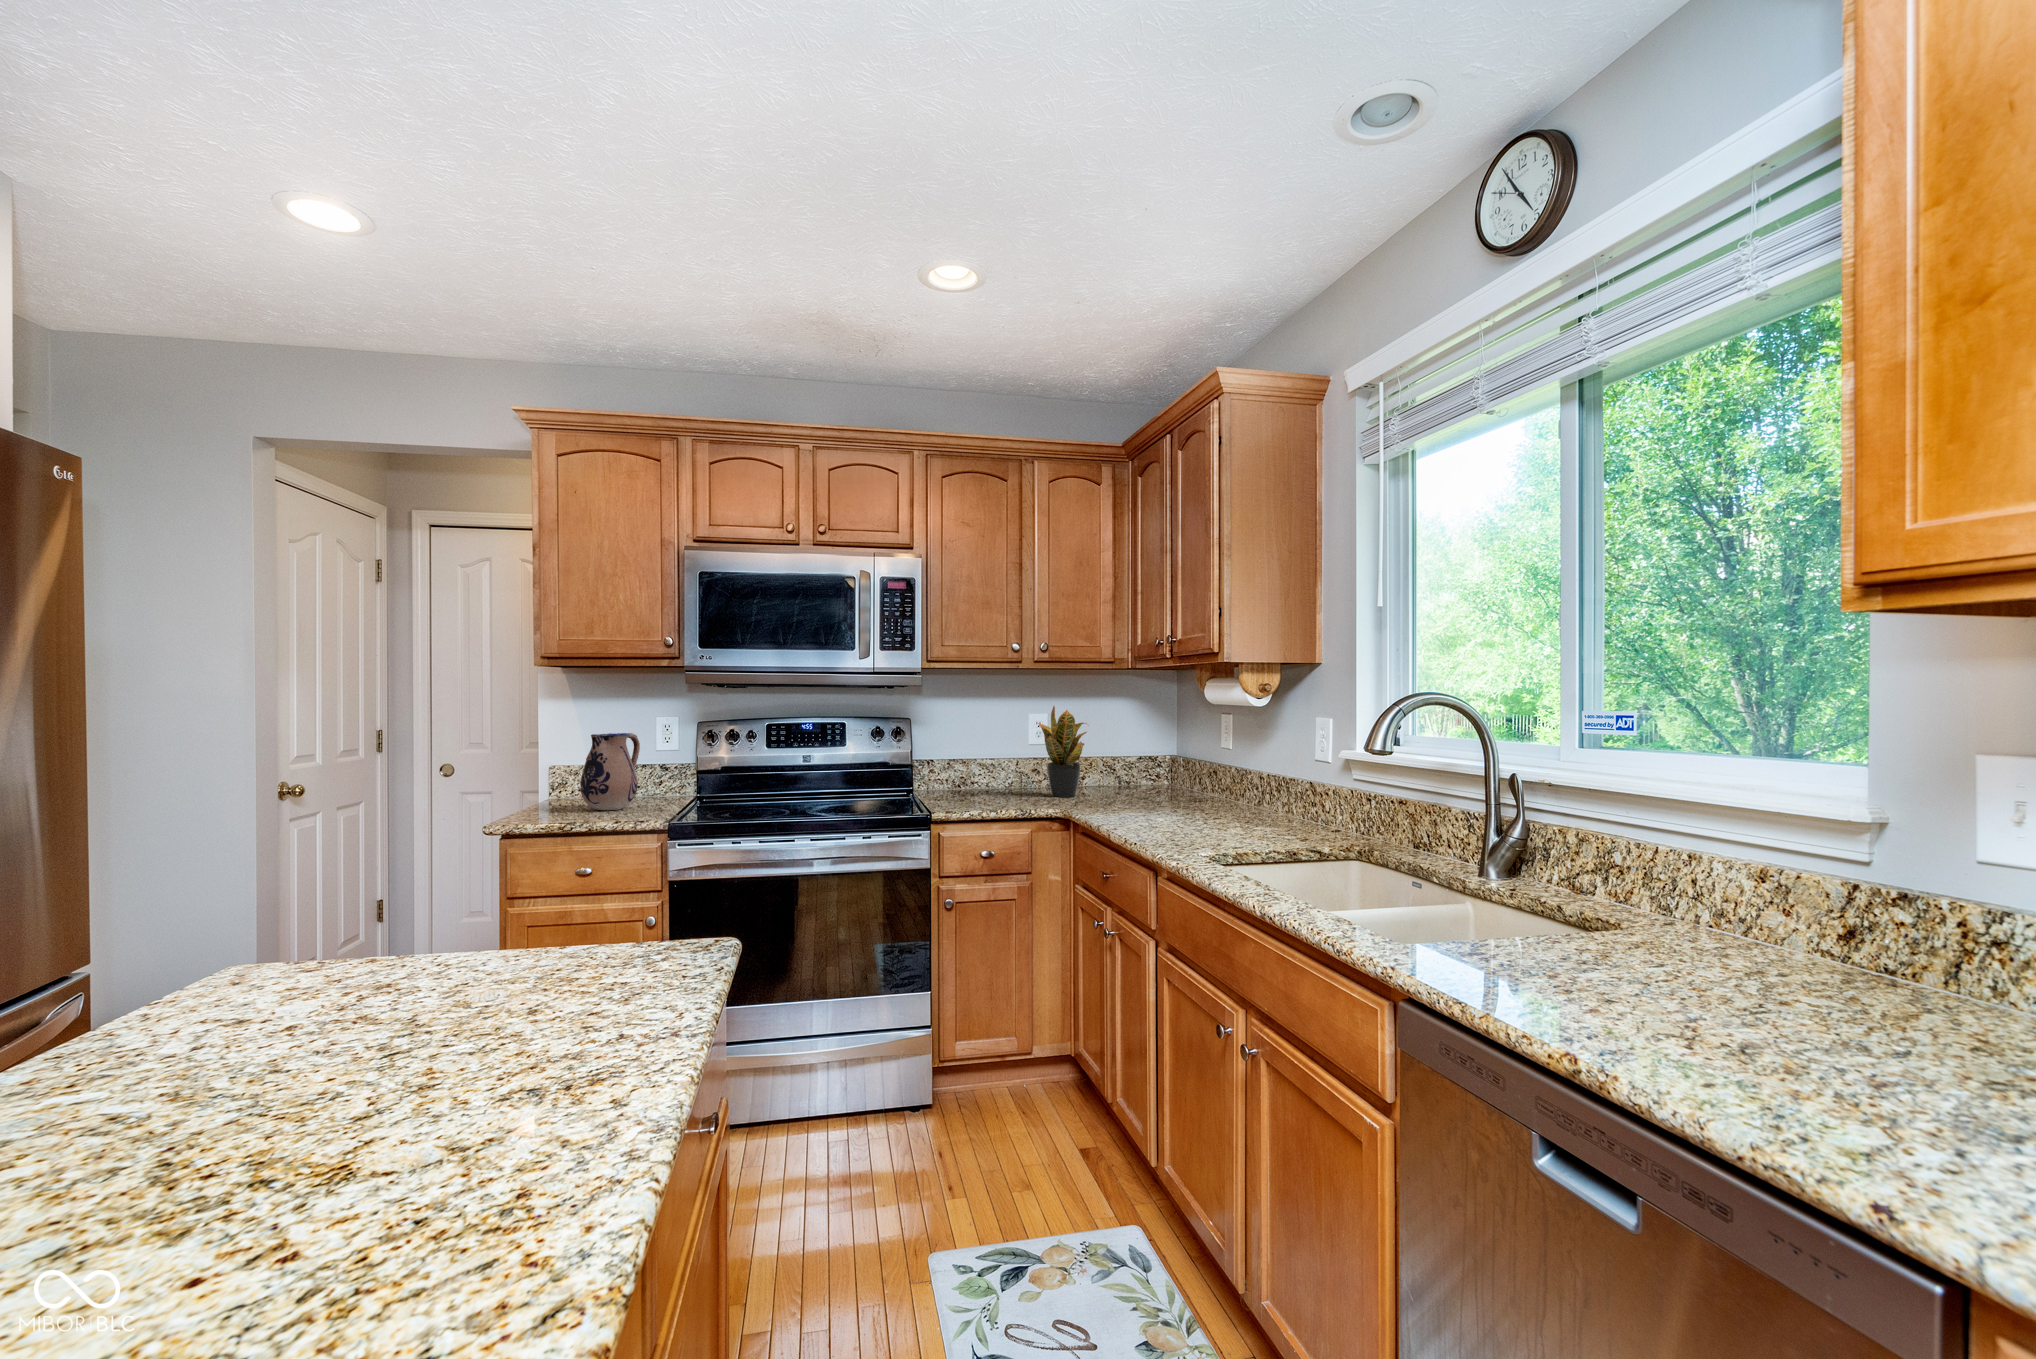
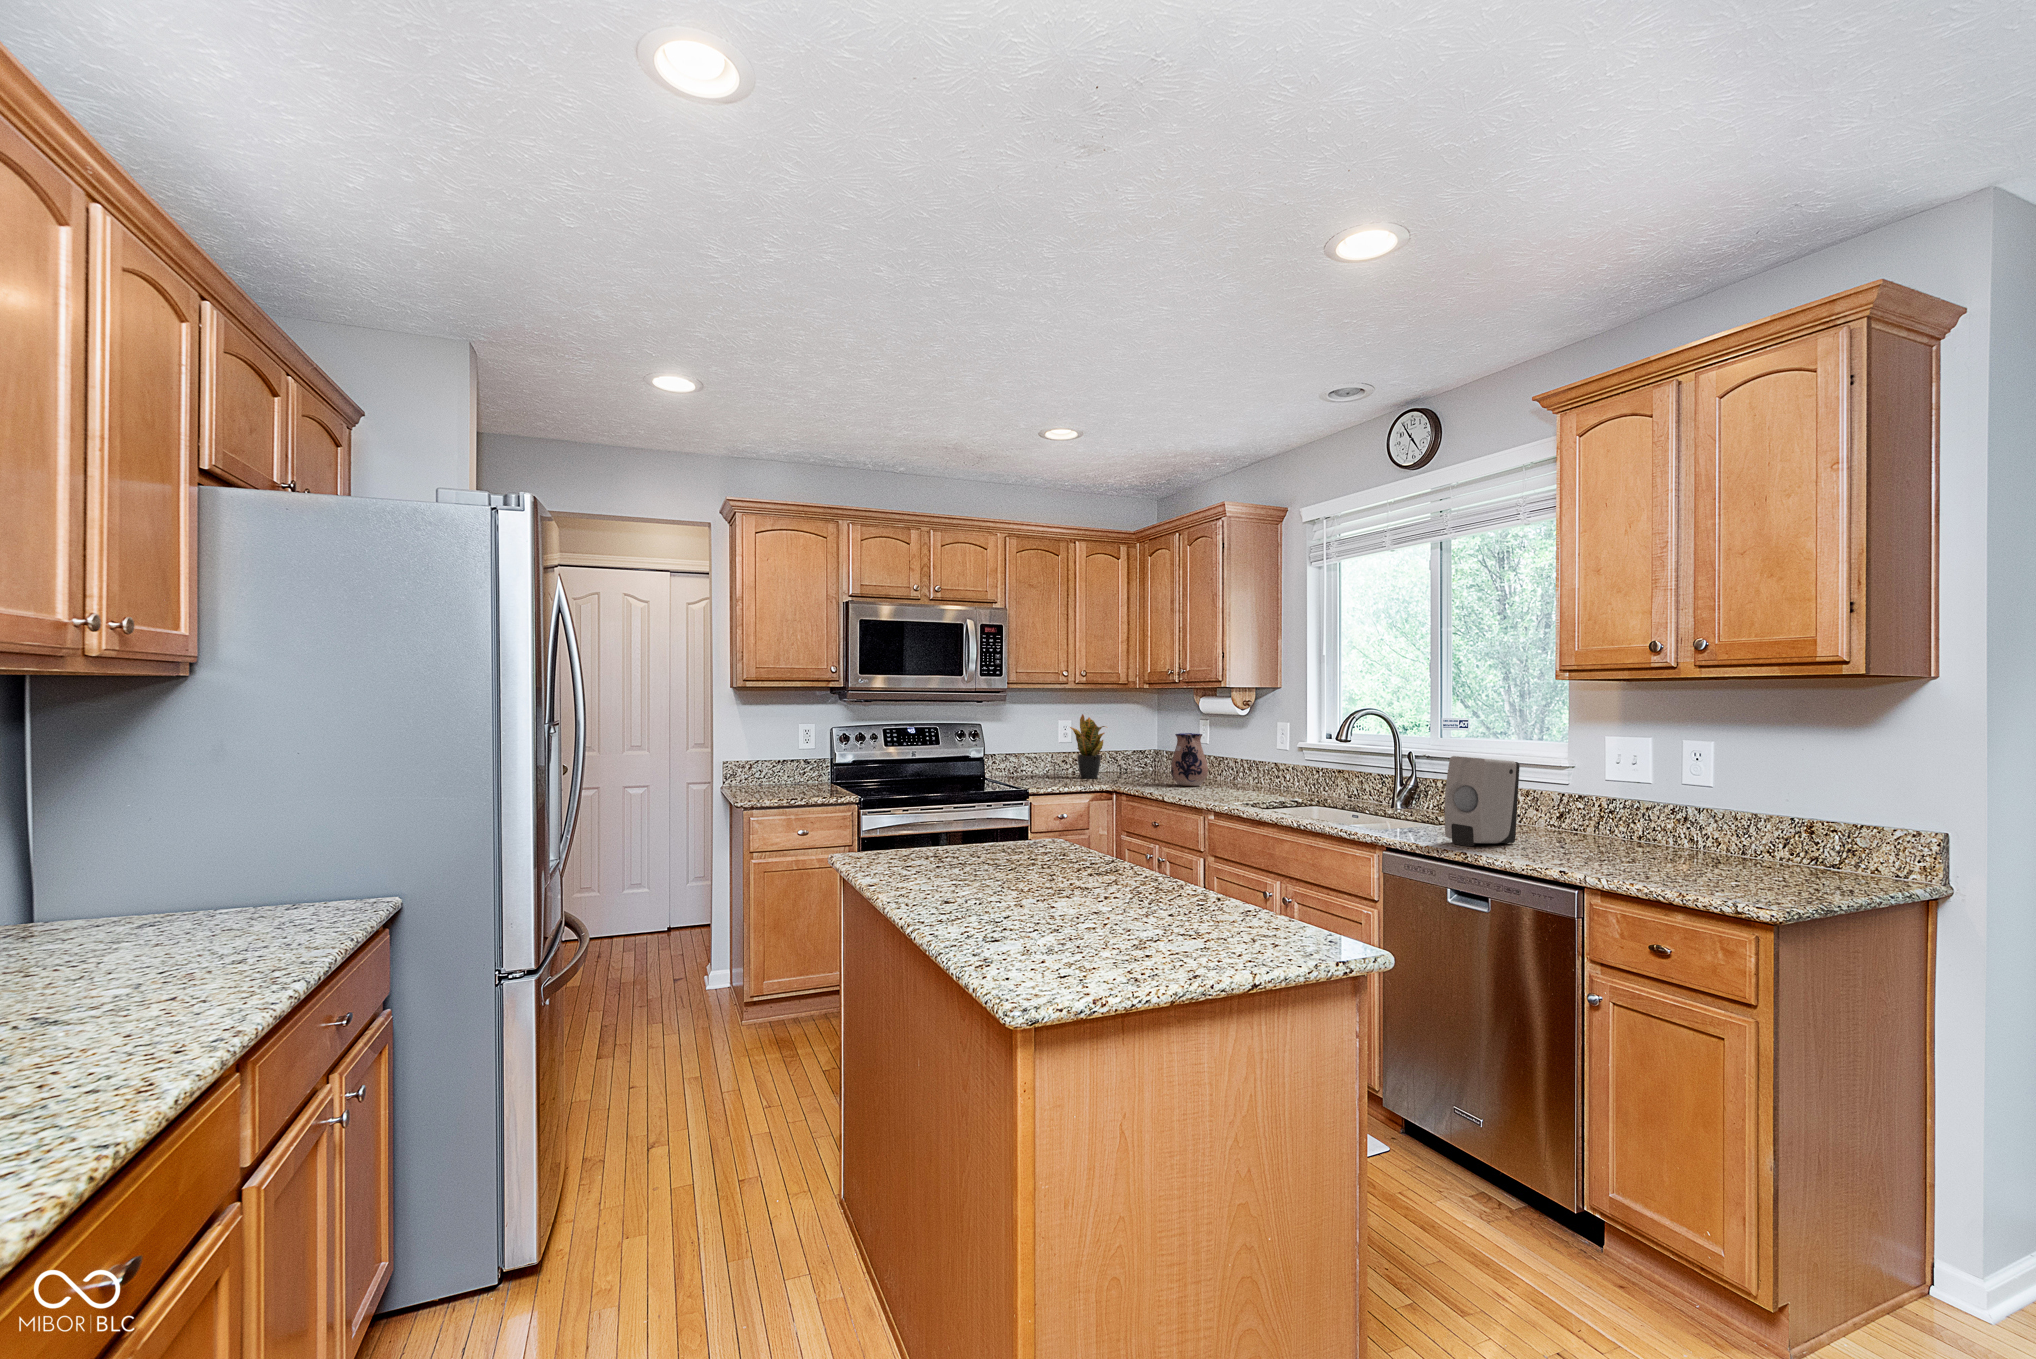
ceramic pitcher: present [580,733,640,810] -> present [1171,733,1208,786]
soap dispenser: none [1545,800,1741,1025] -> present [1445,756,1520,846]

